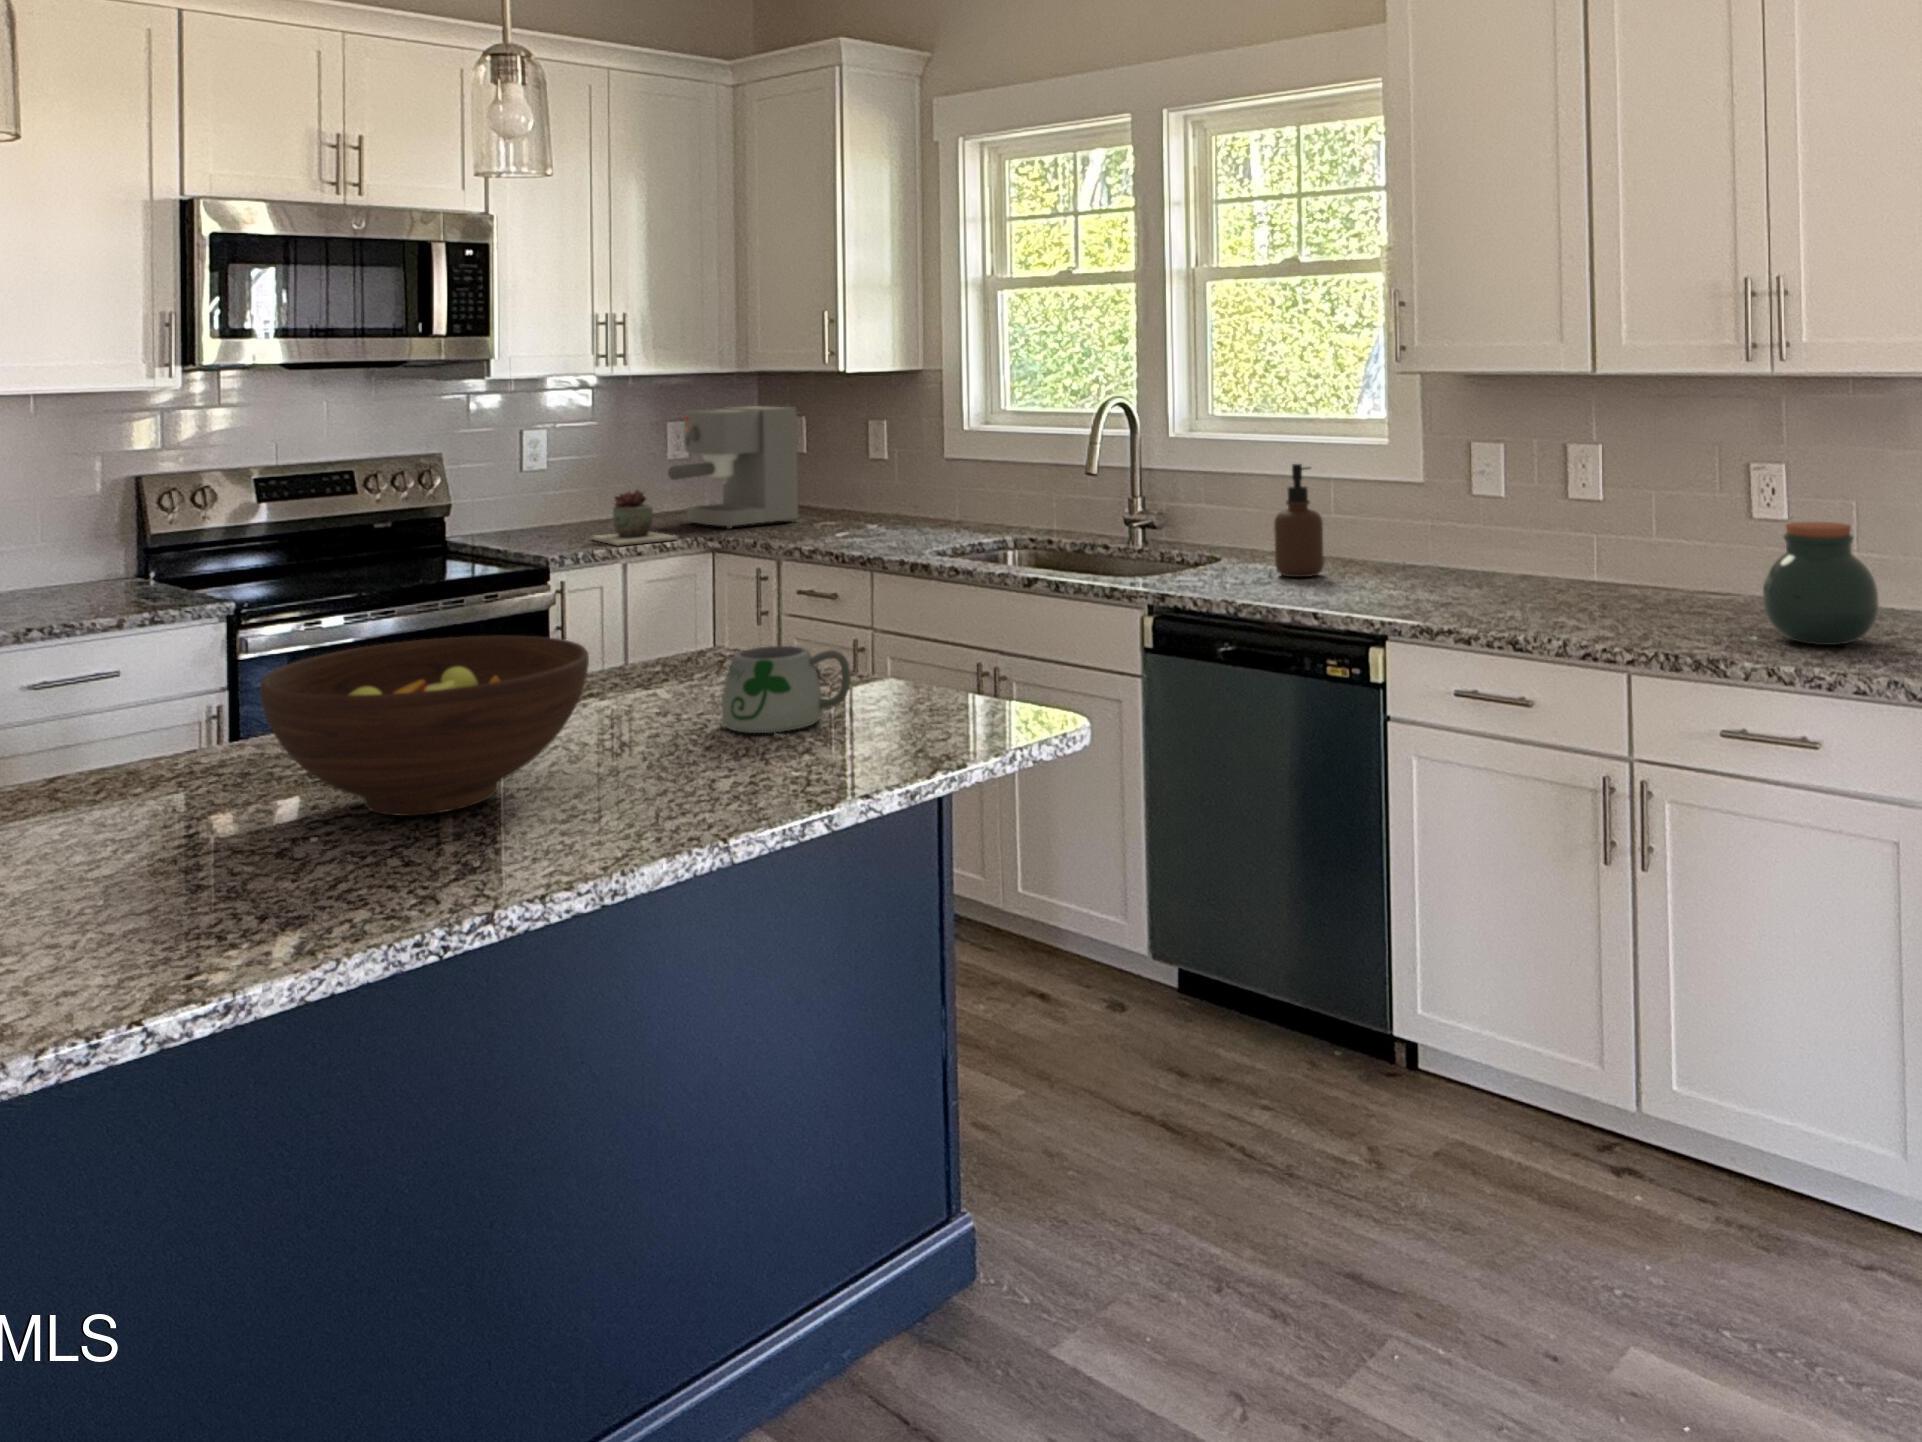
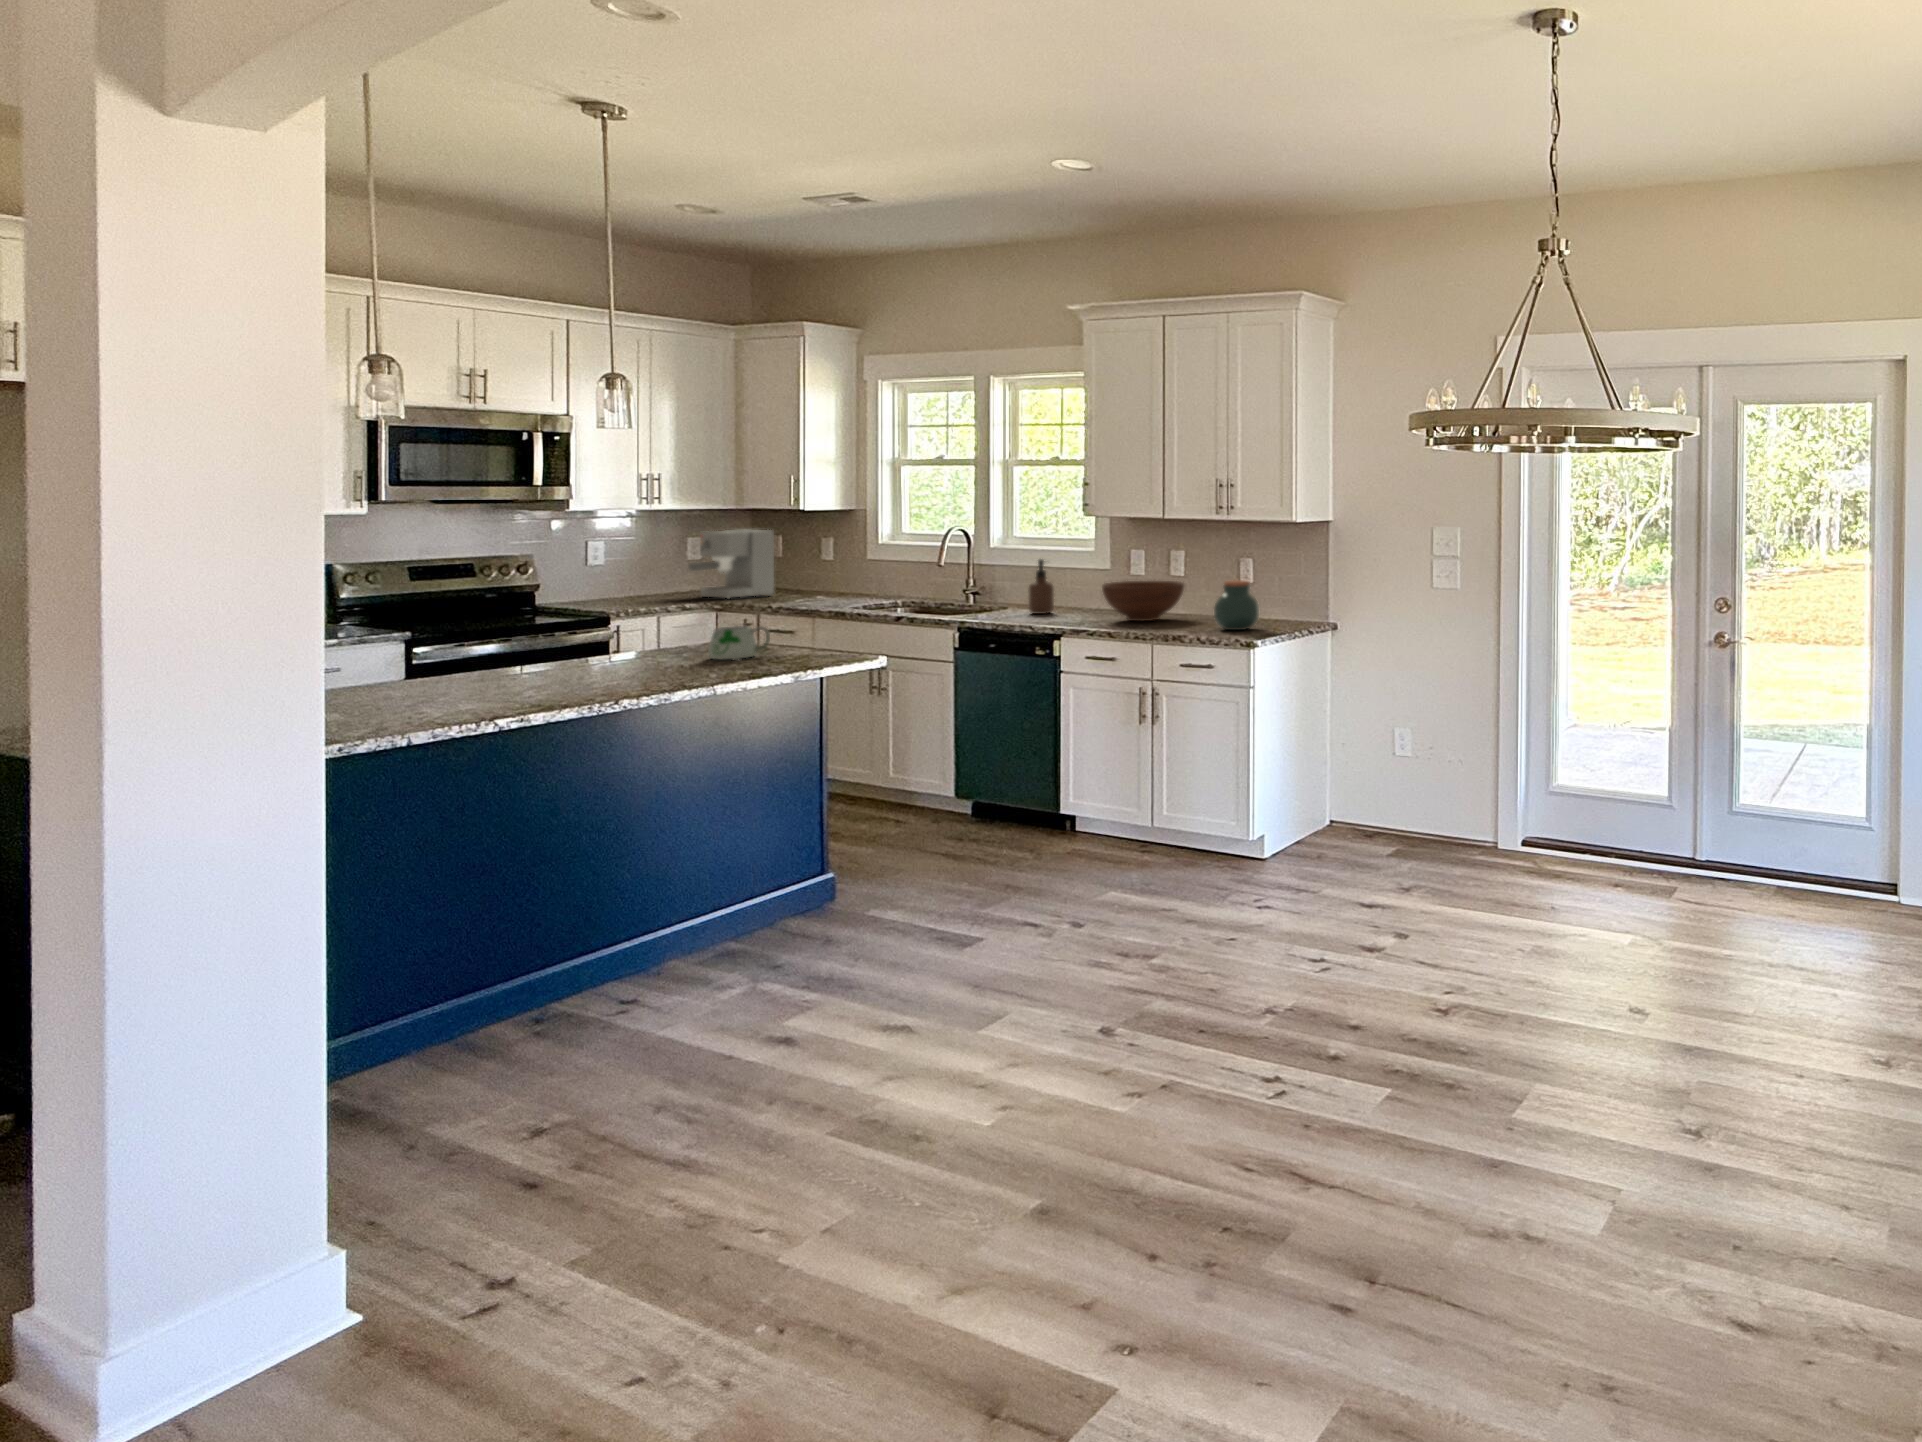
succulent plant: present [591,490,678,545] -> none [636,576,694,607]
fruit bowl: present [260,636,589,816] -> present [1102,581,1184,621]

